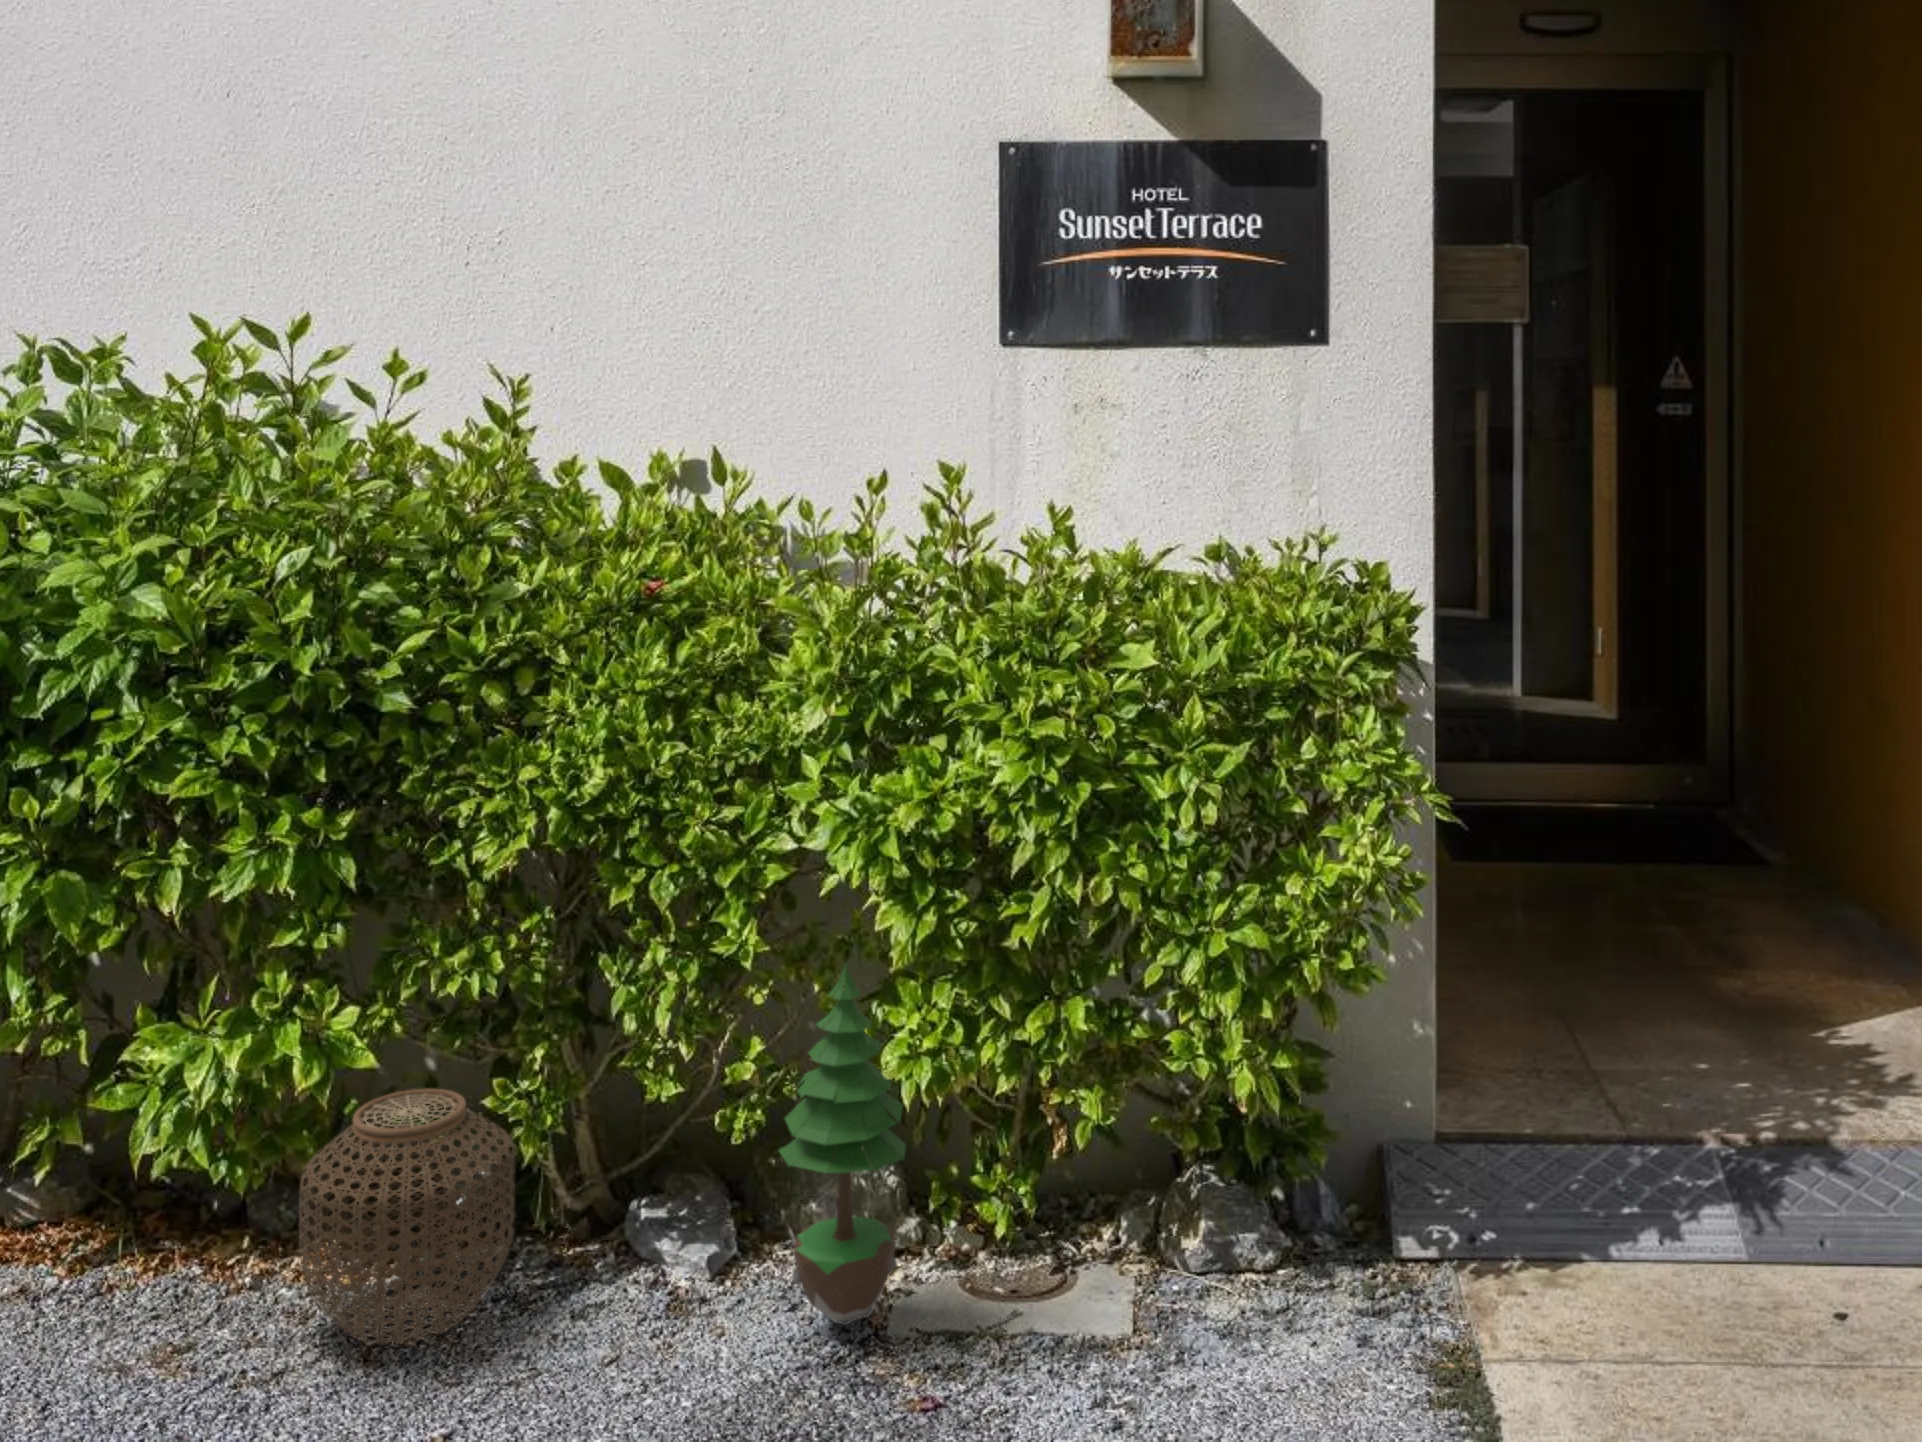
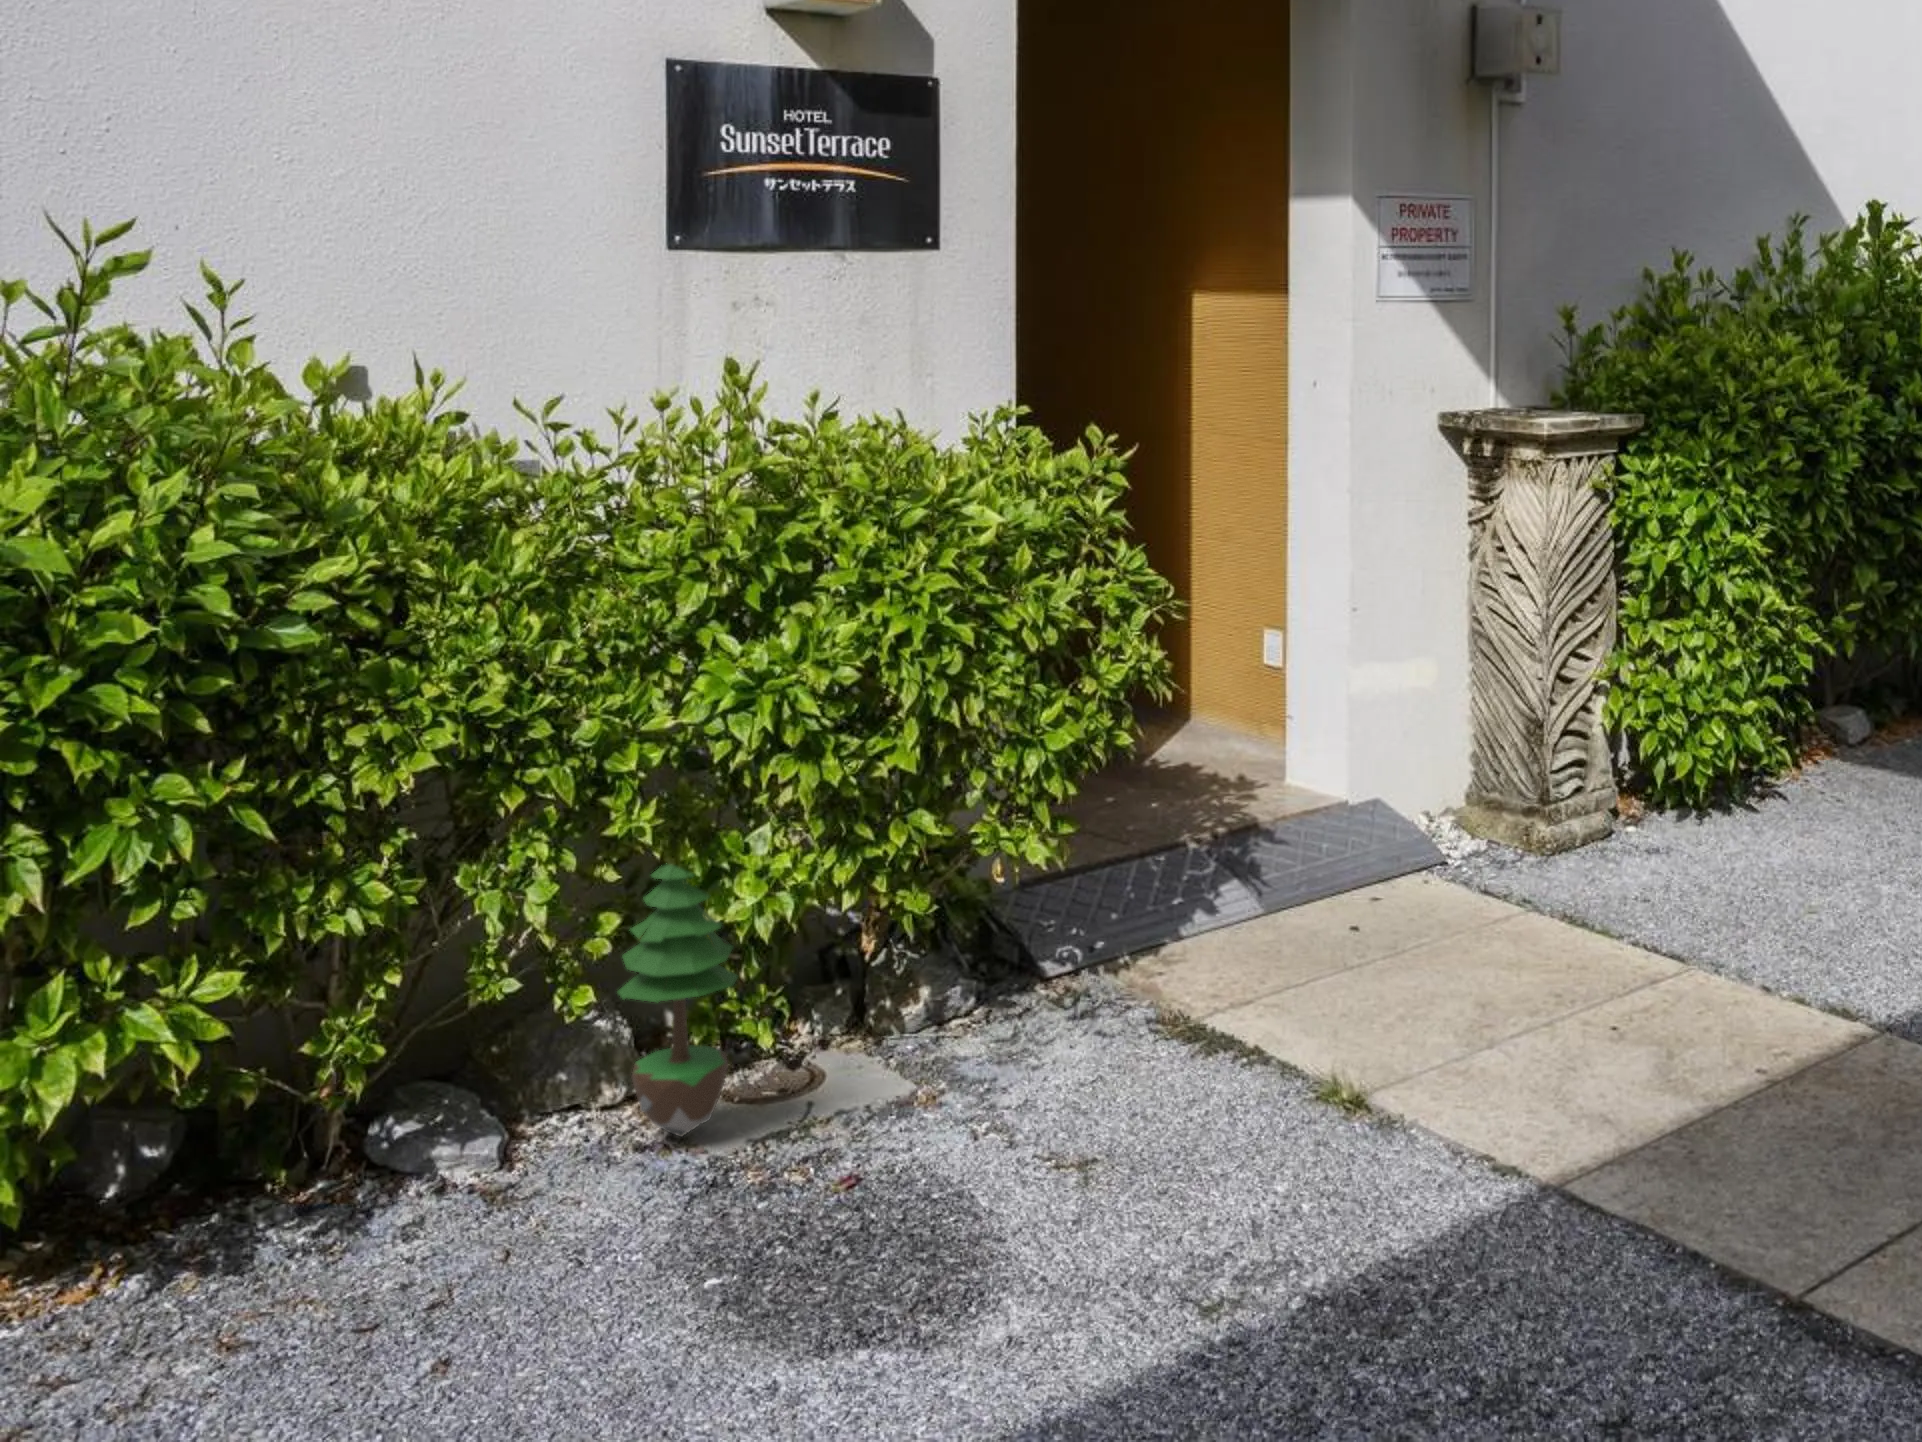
woven basket: present [299,1089,515,1344] -> none [118,1038,357,1294]

